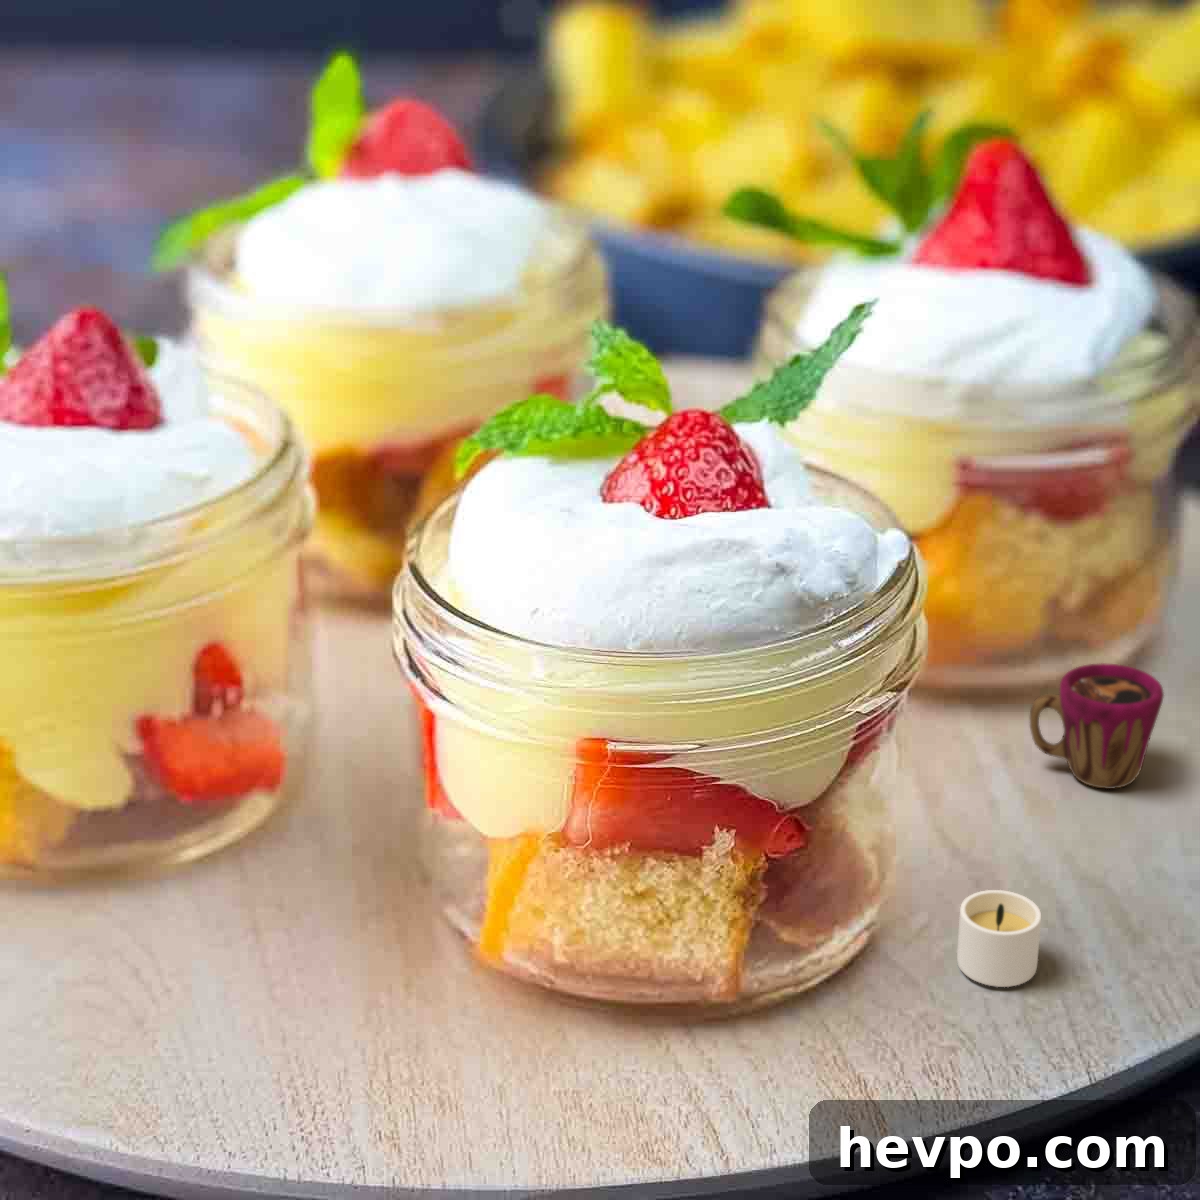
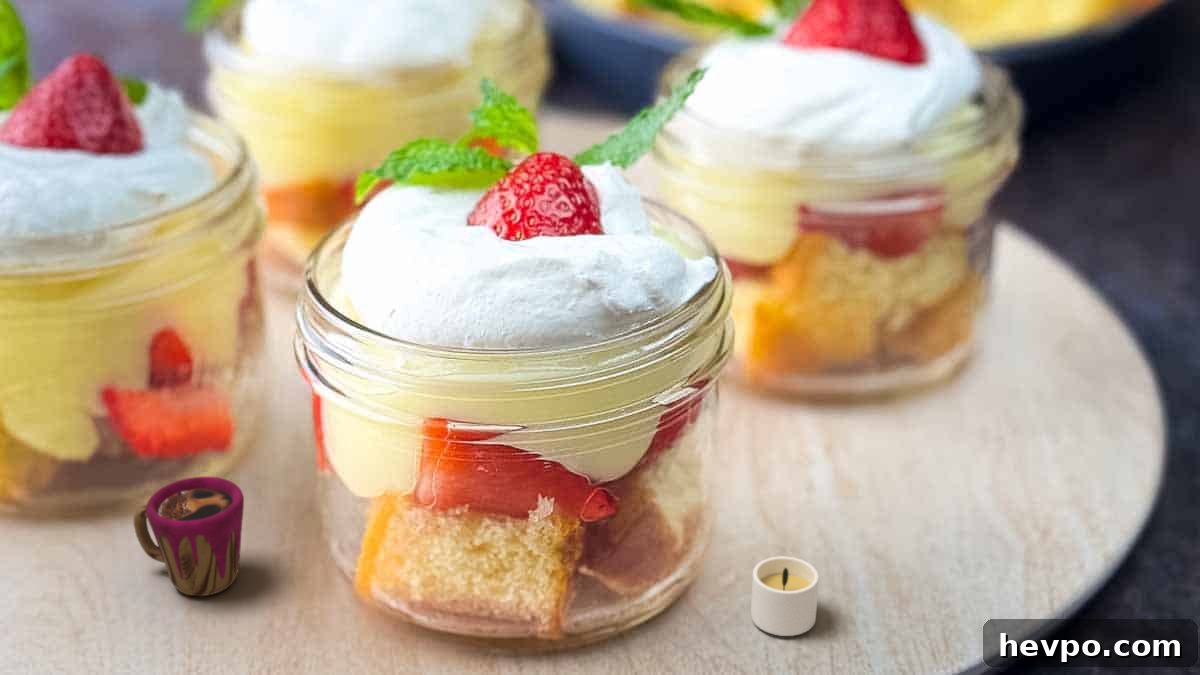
cup: present [1030,663,1164,789] -> present [134,477,244,596]

